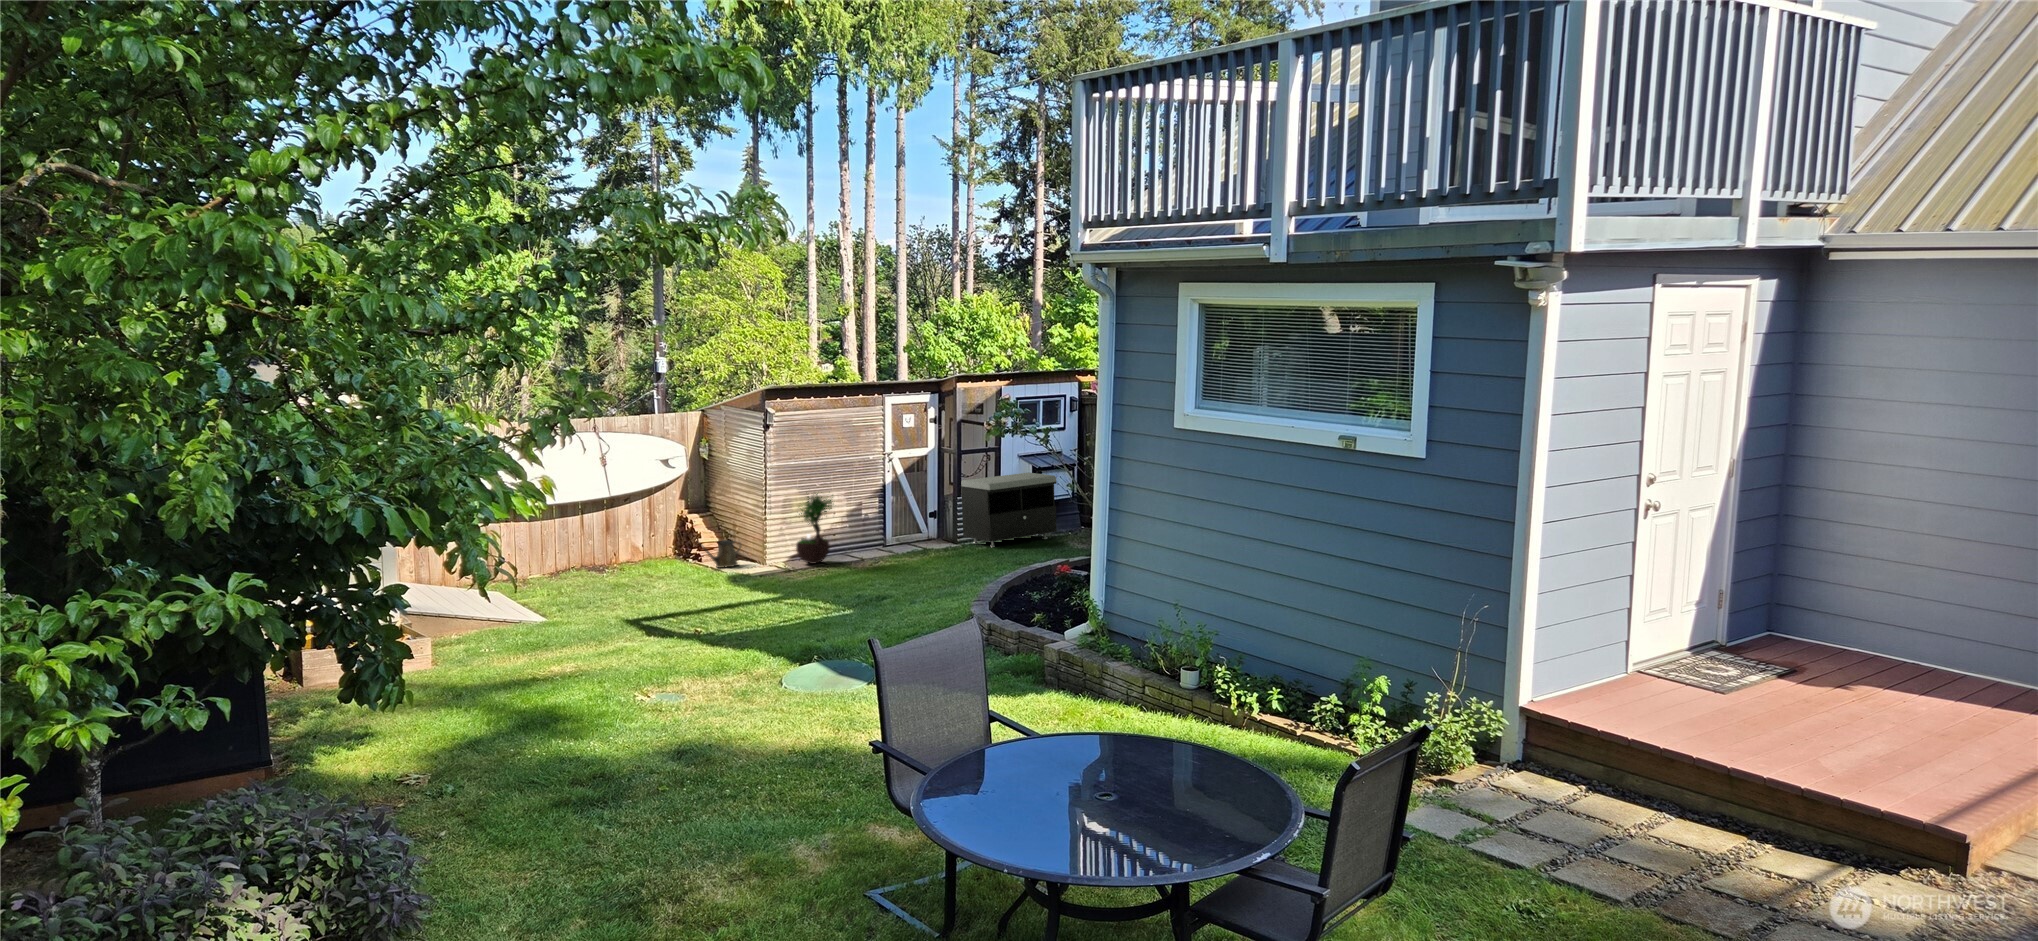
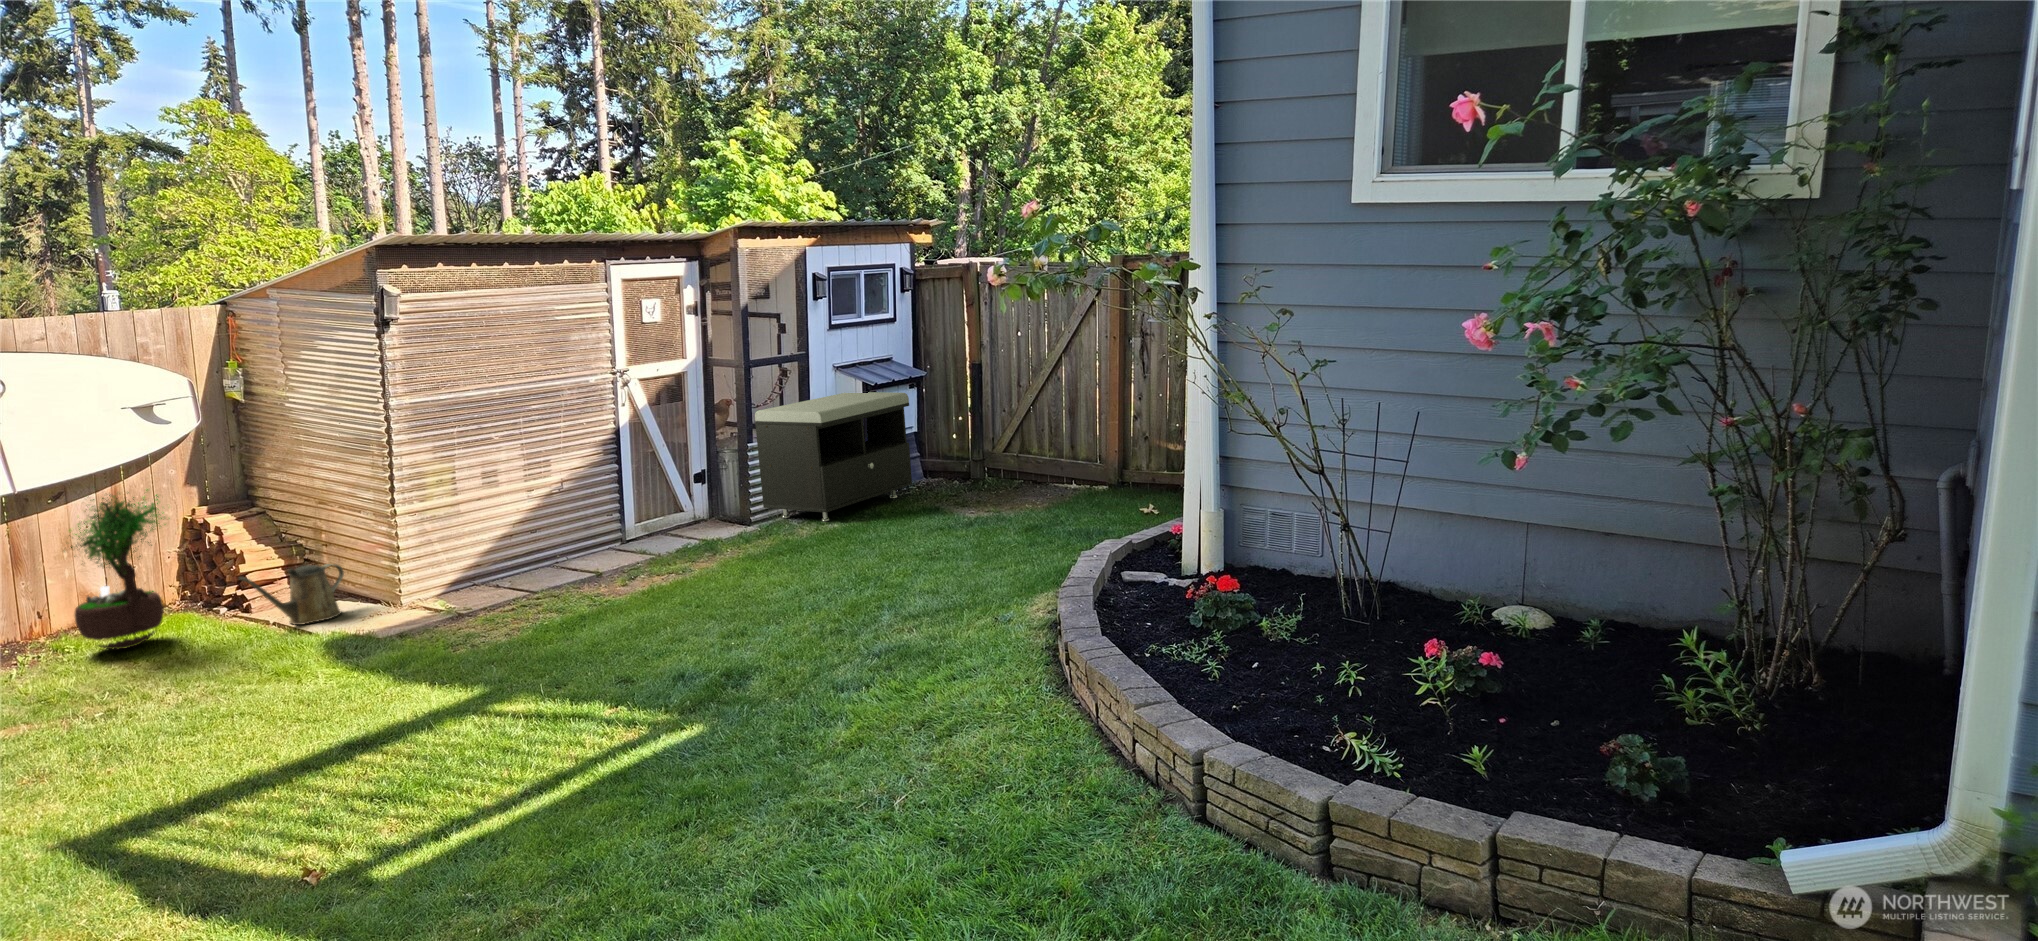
potted tree: present [796,493,832,564] -> present [64,489,164,649]

